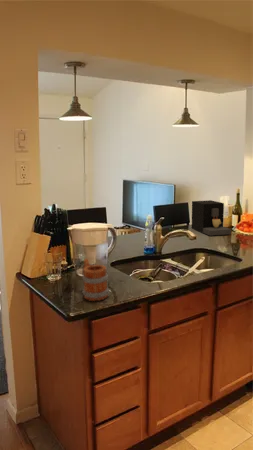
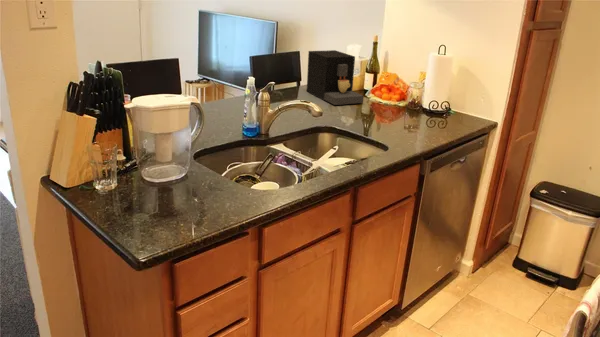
mug: present [82,259,109,301] -> none [155,158,201,225]

